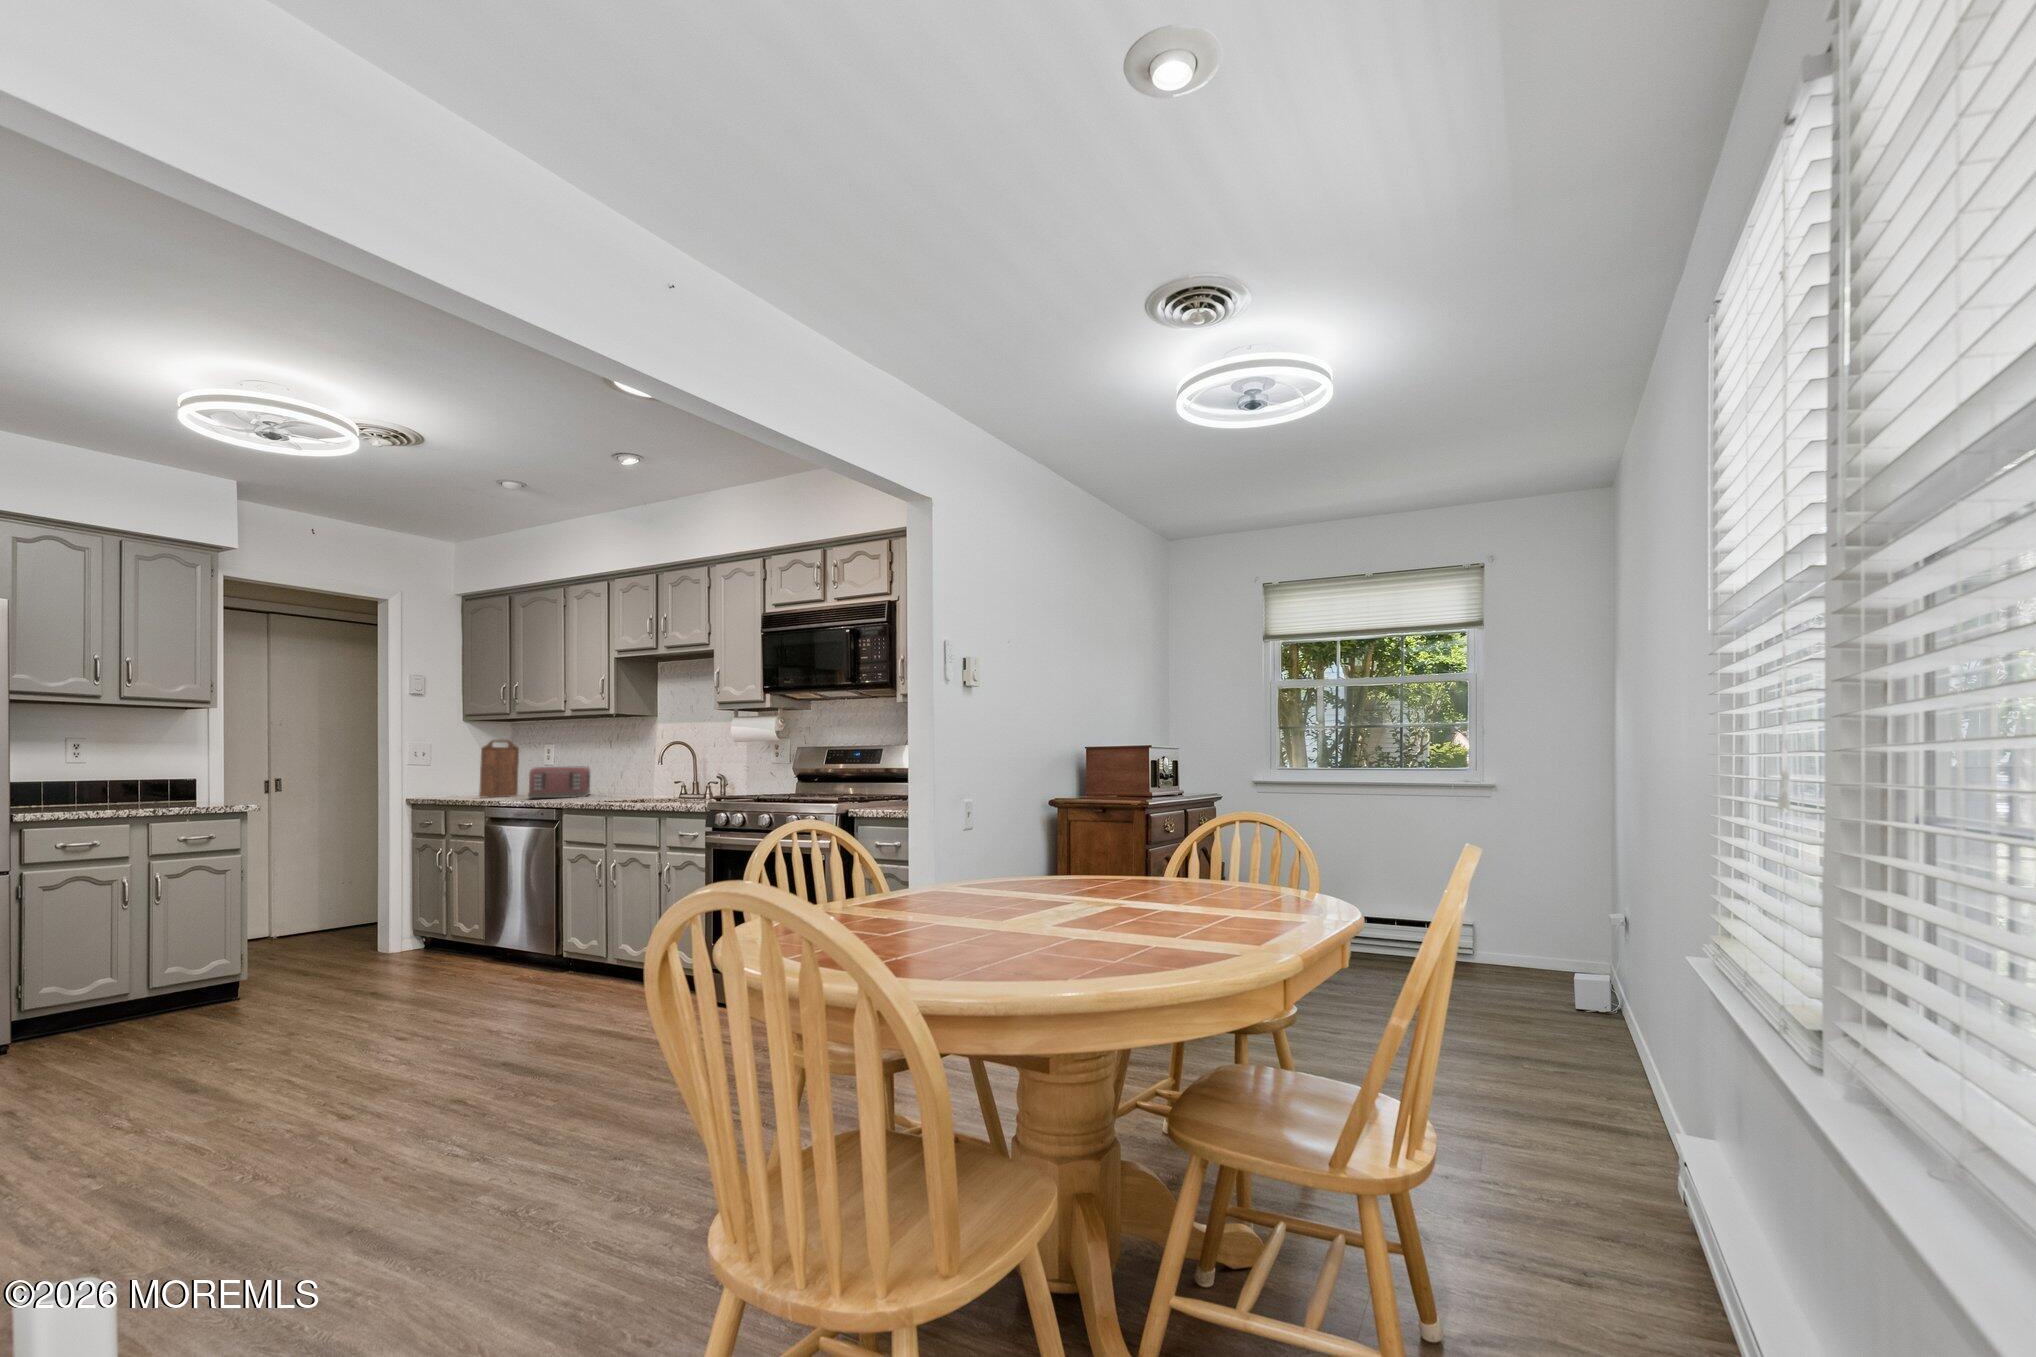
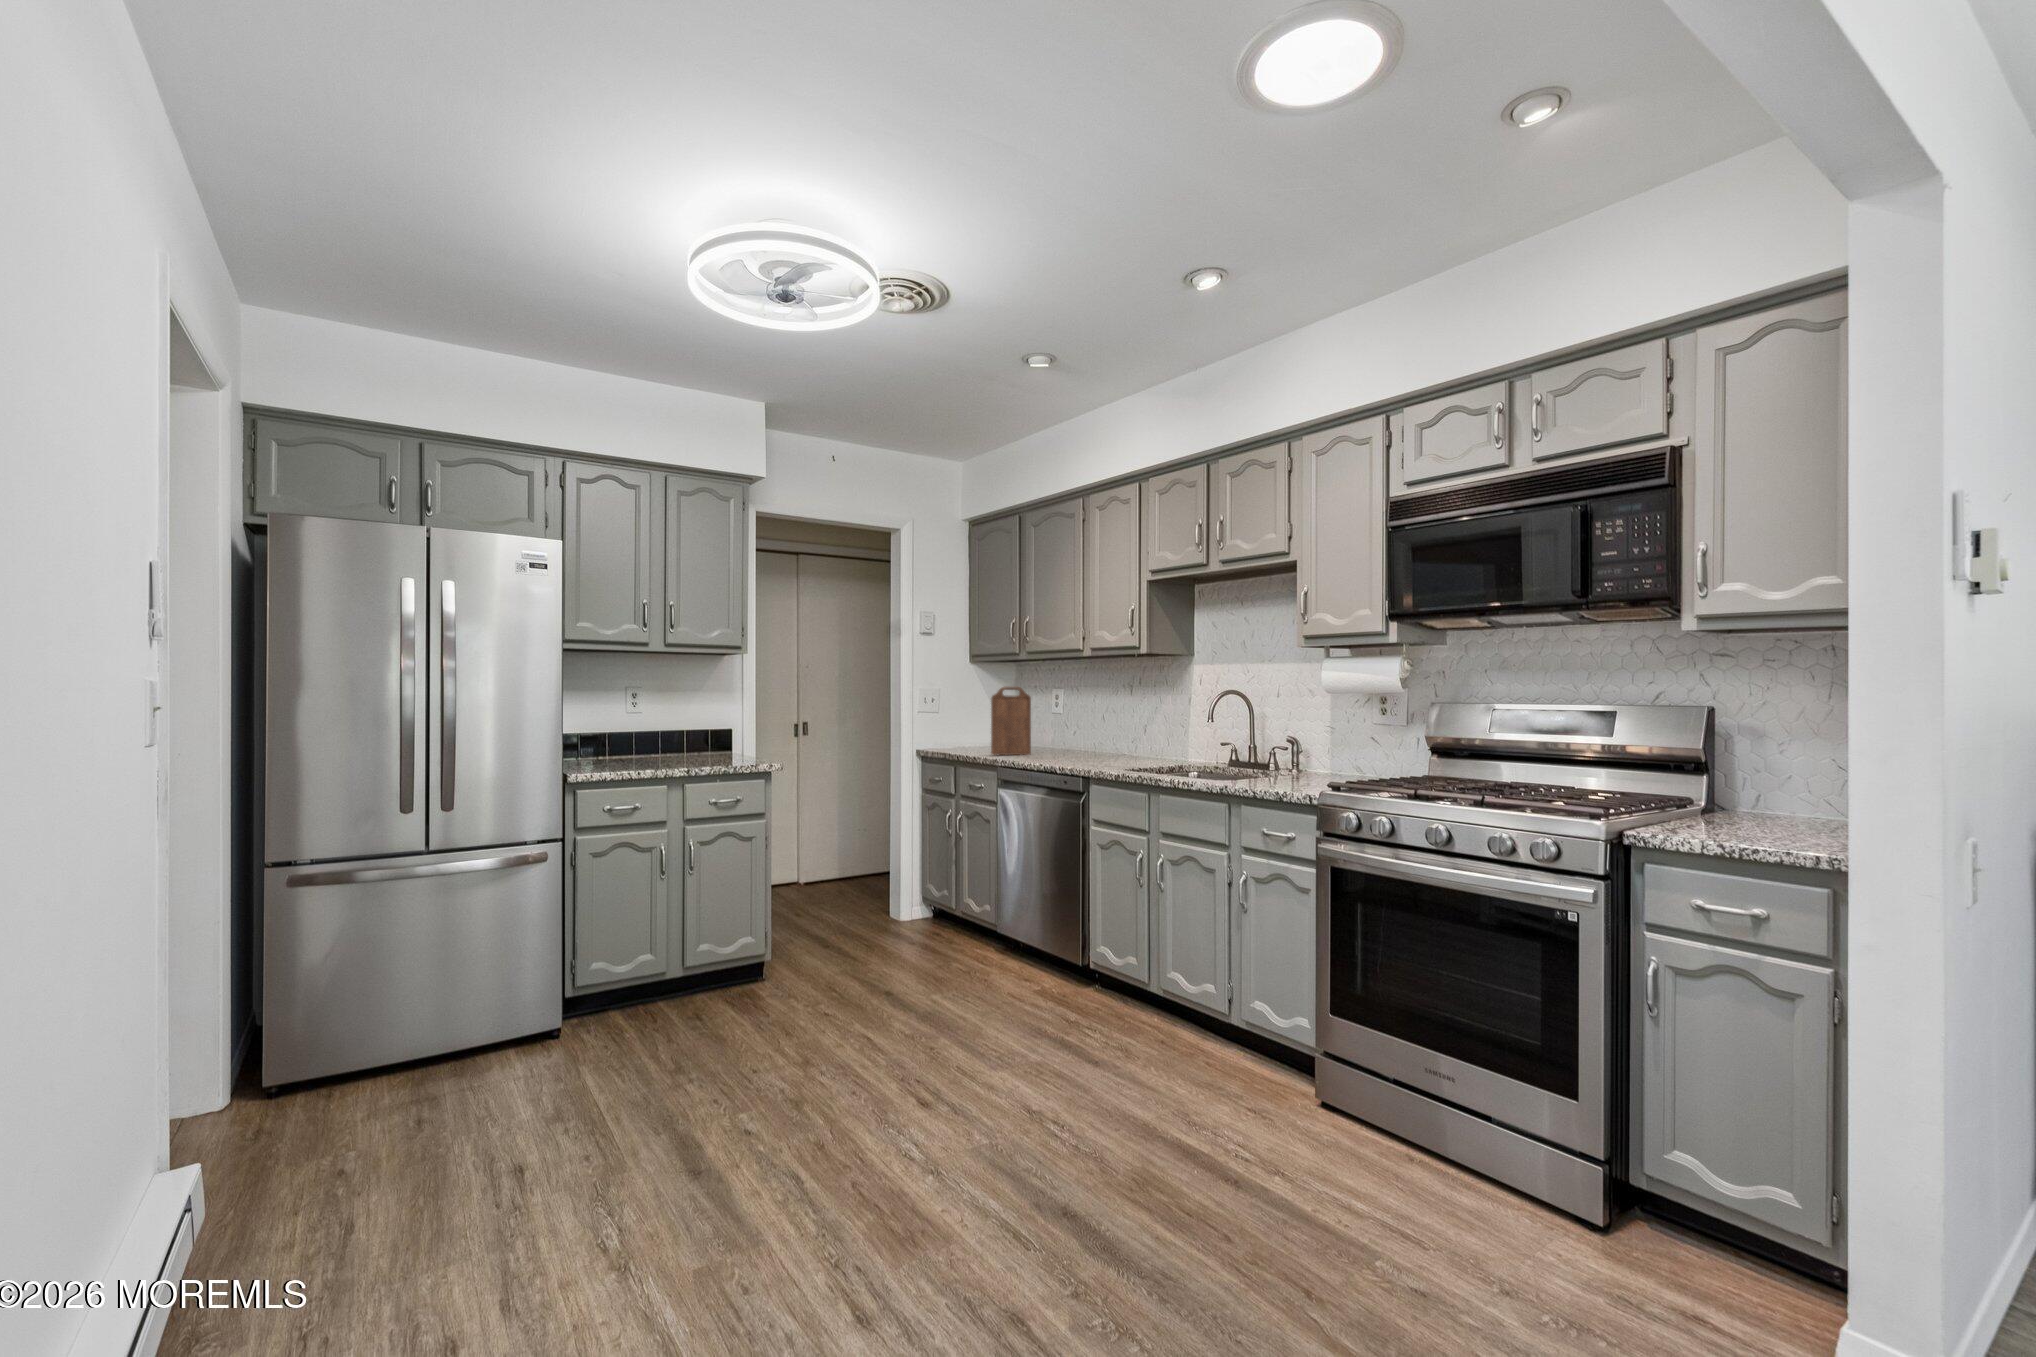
toaster: present [528,767,590,798] -> none [1049,722,1116,763]

